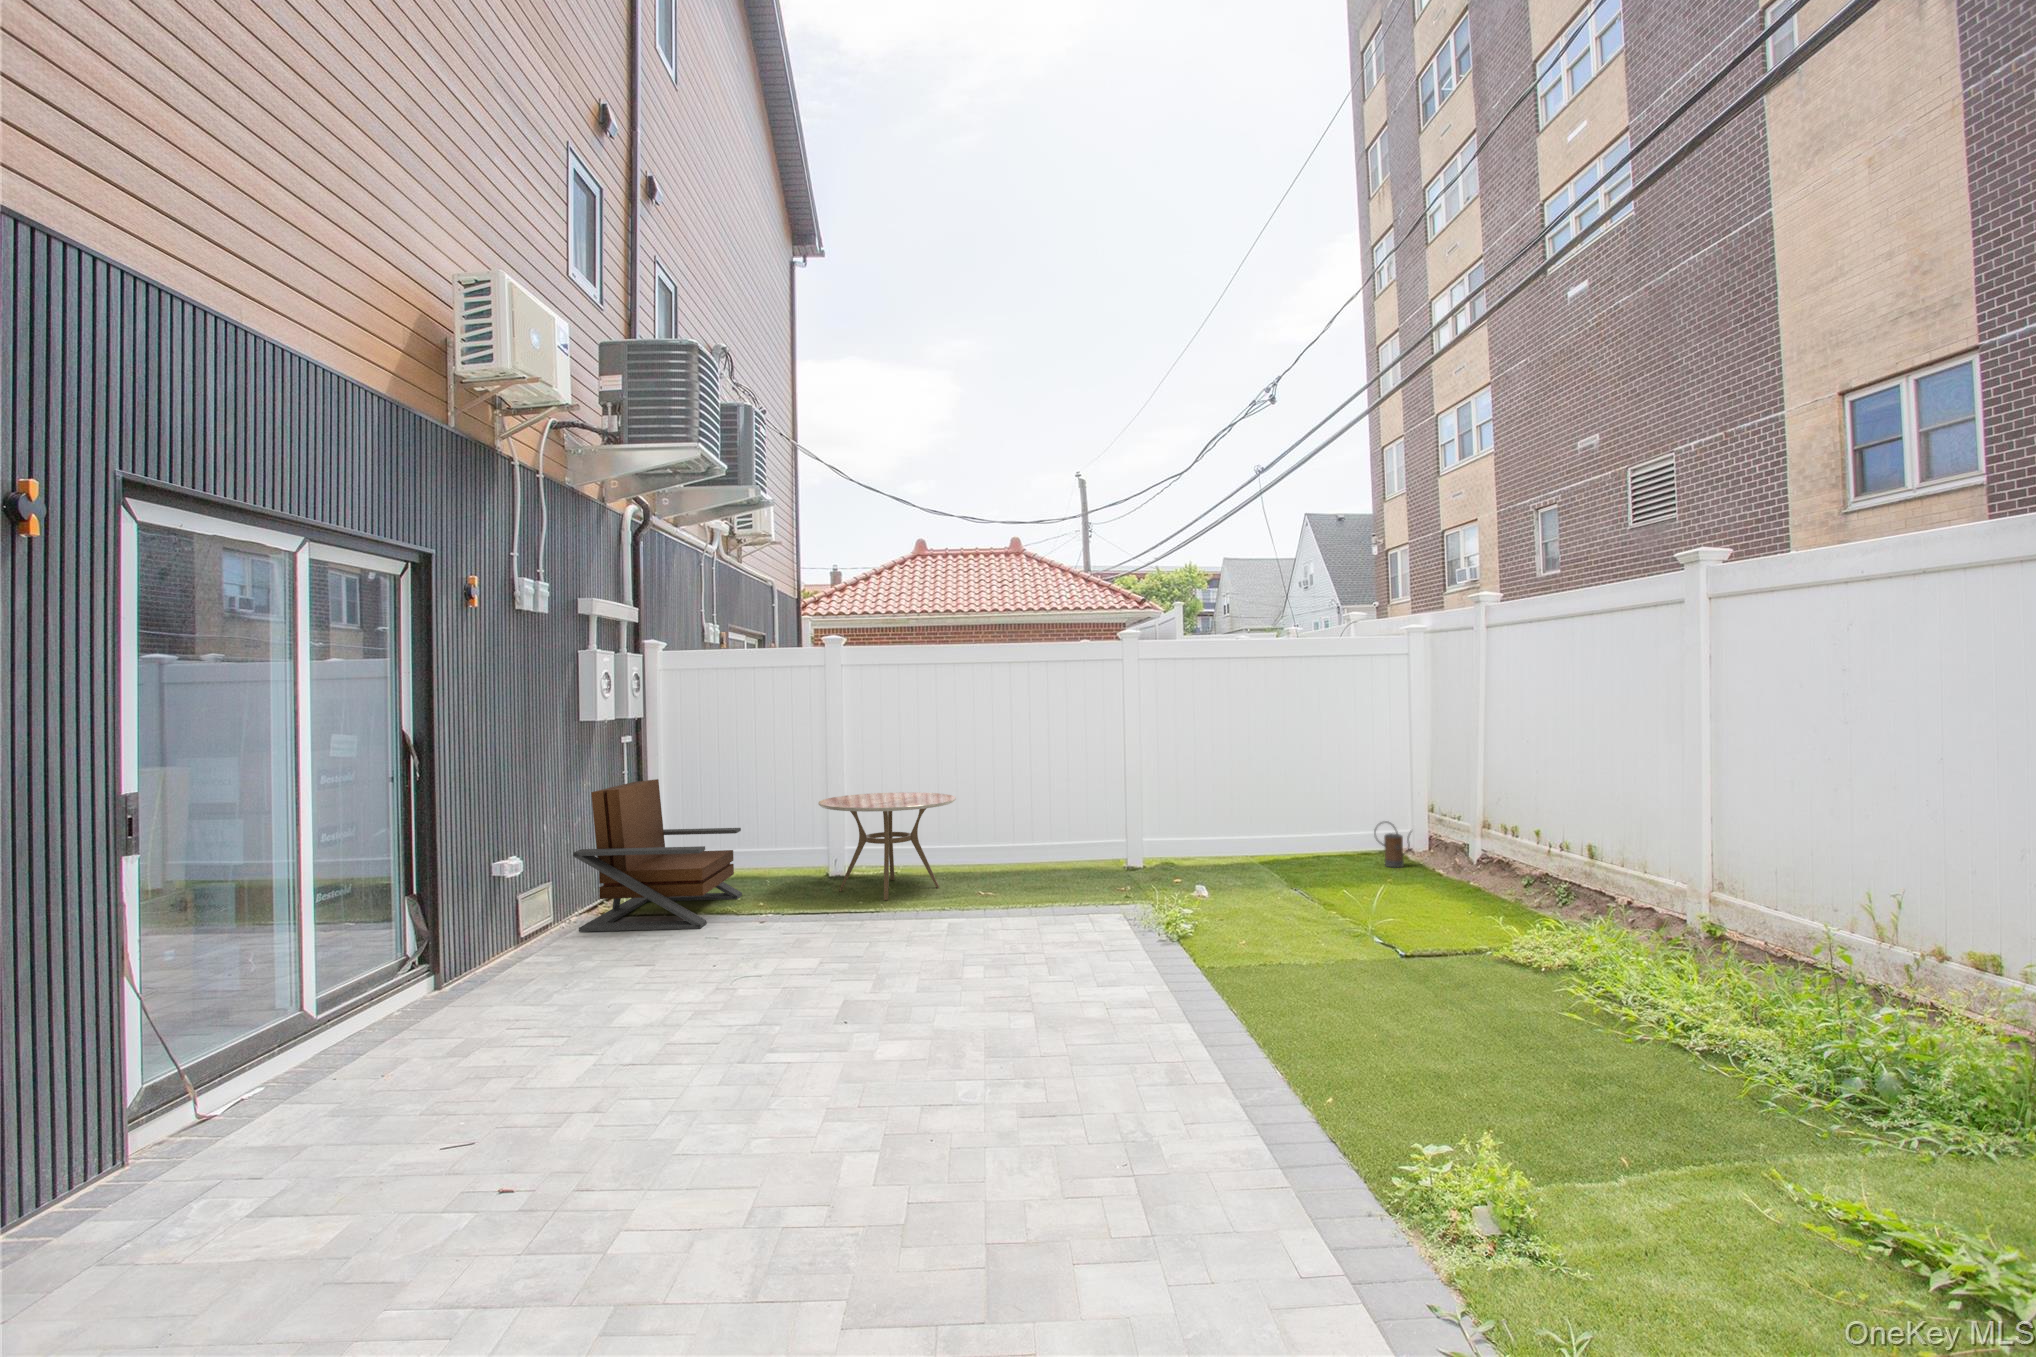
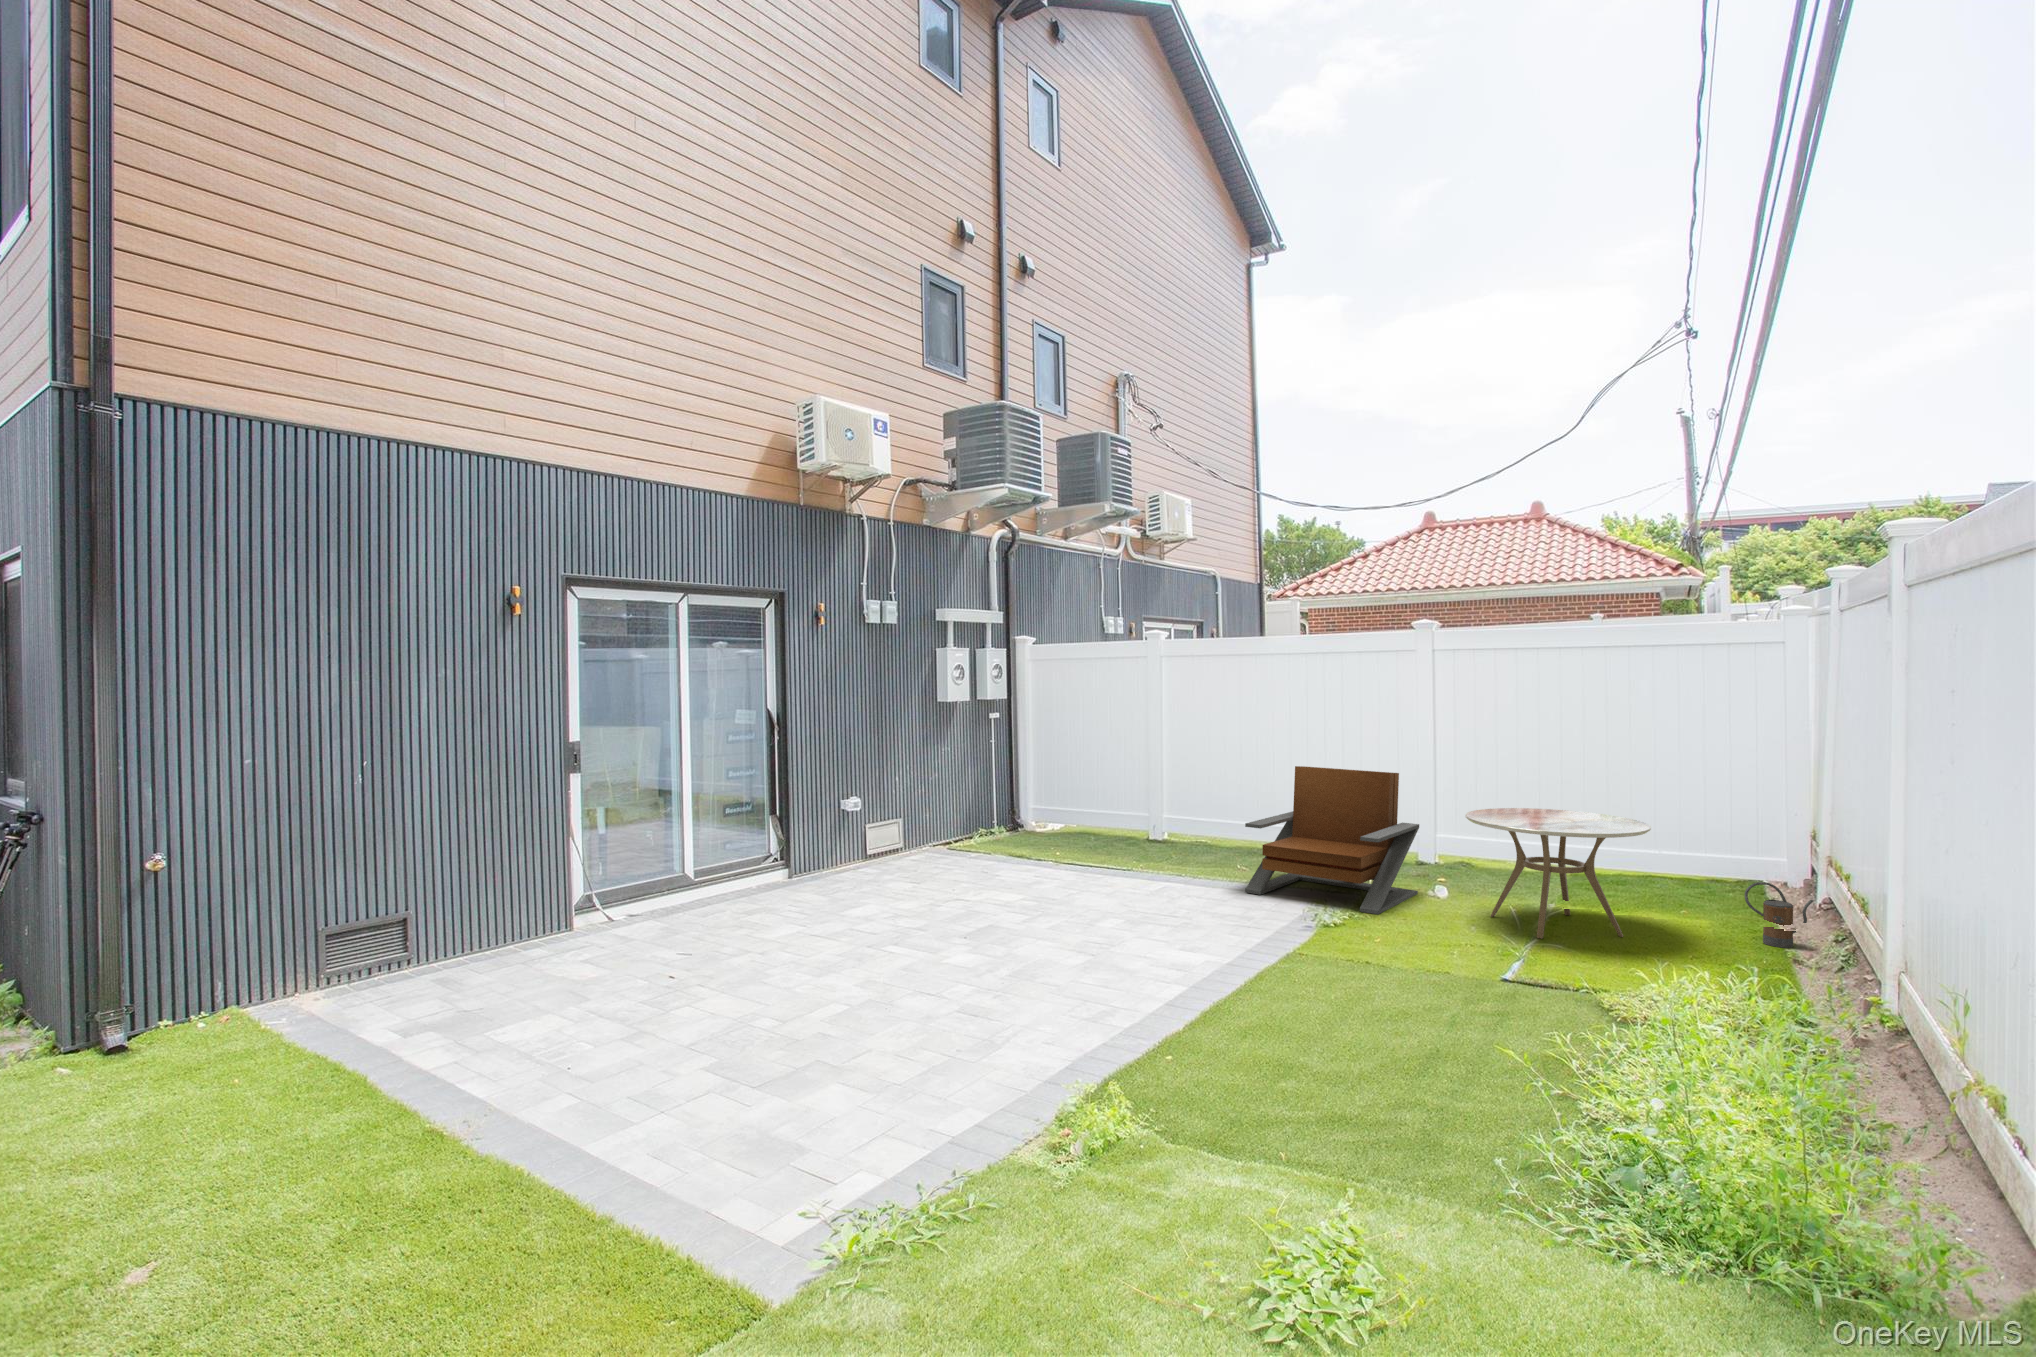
lounge chair: present [573,779,742,932] -> present [1245,766,1419,914]
dining table: present [818,792,956,900] -> present [1465,808,1651,939]

